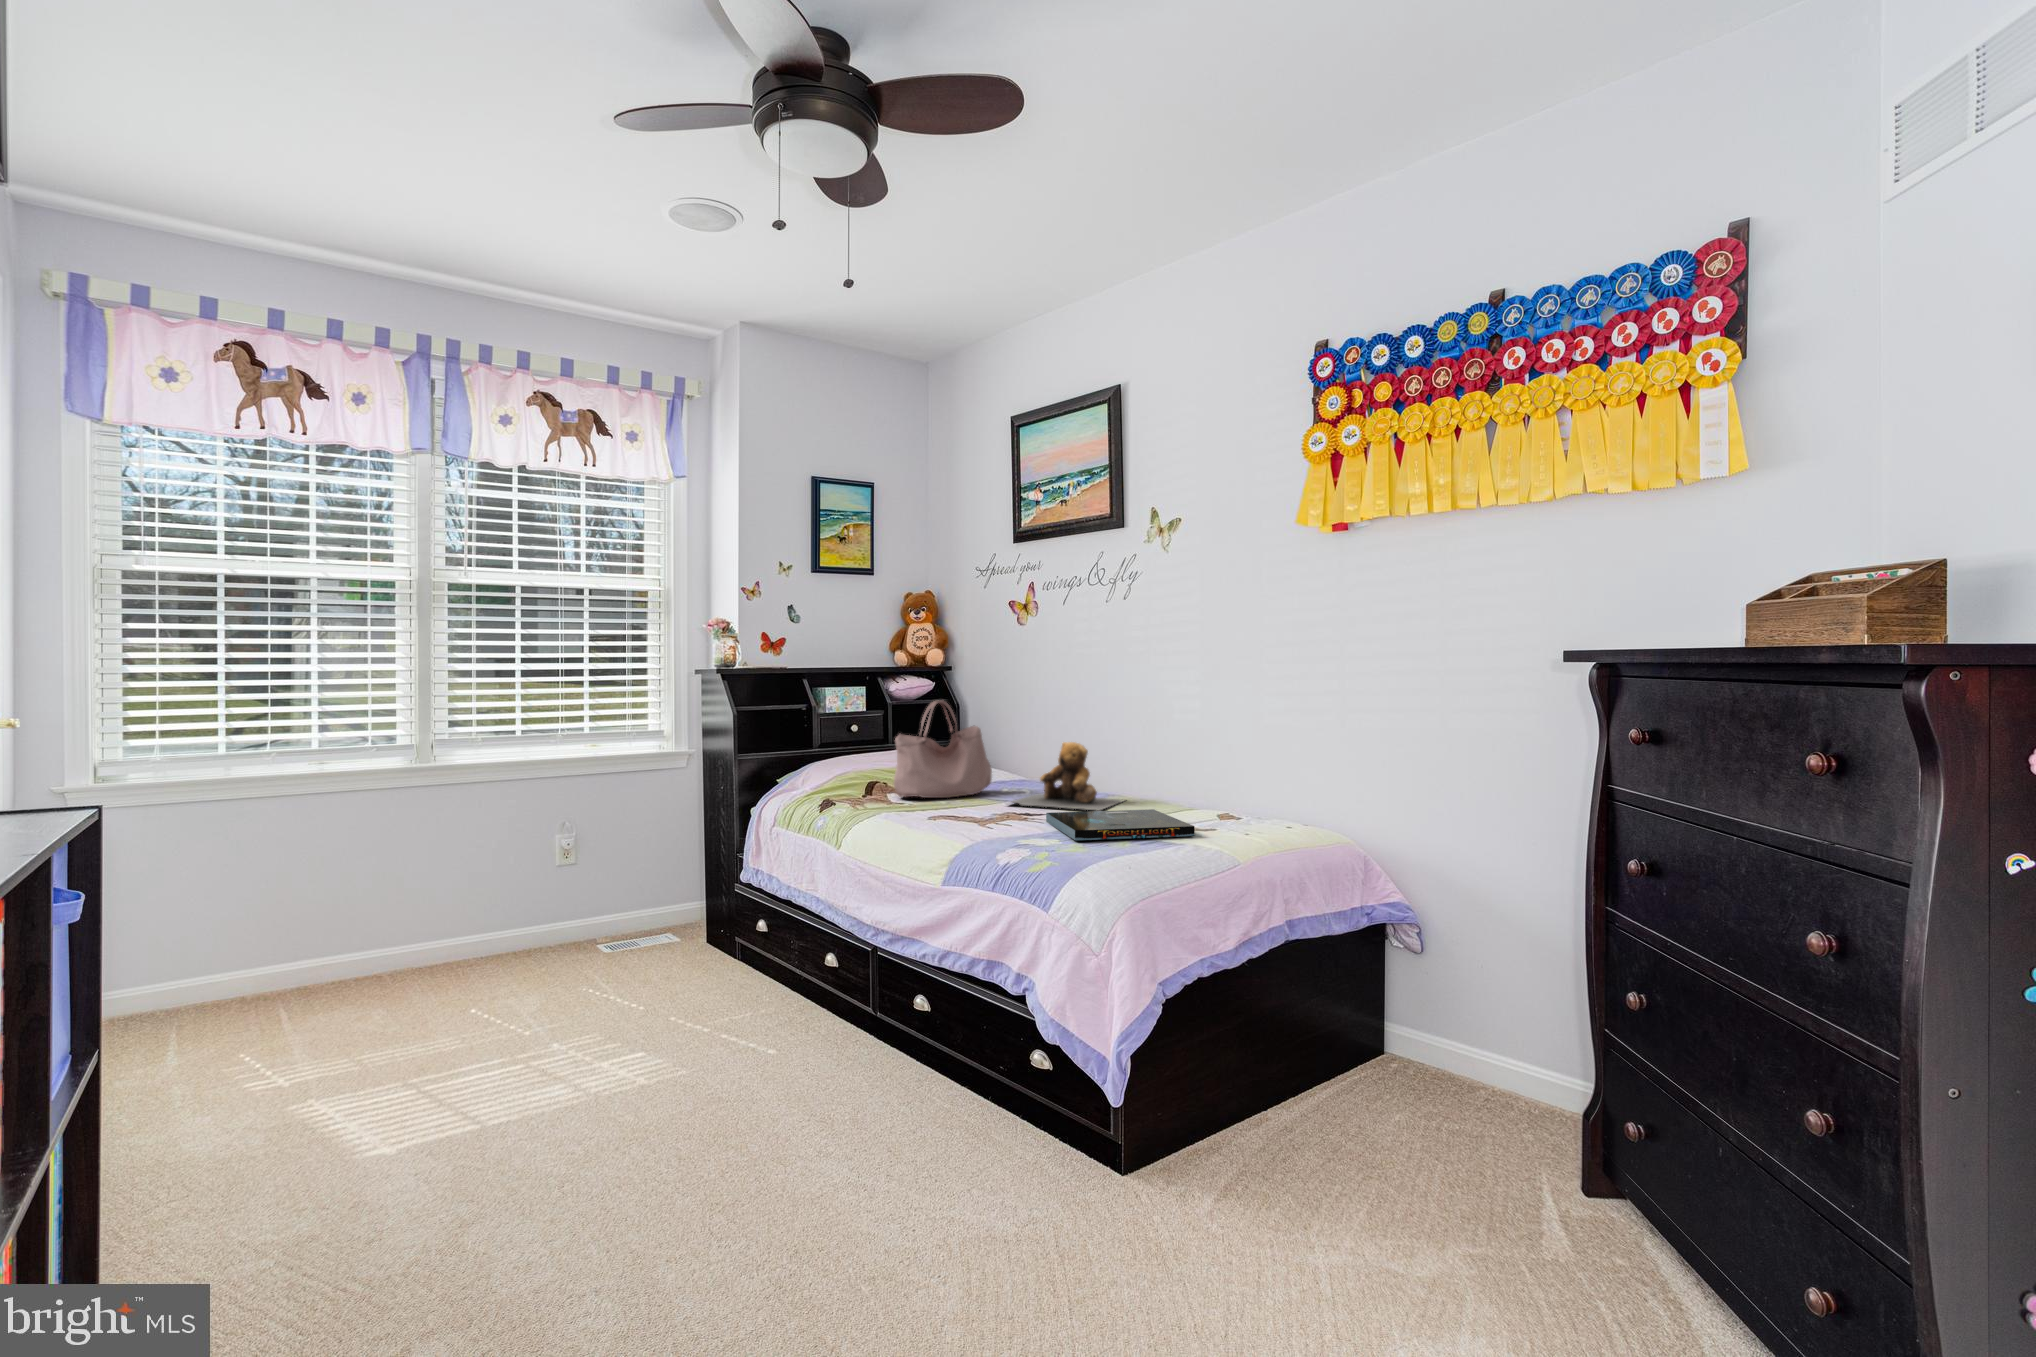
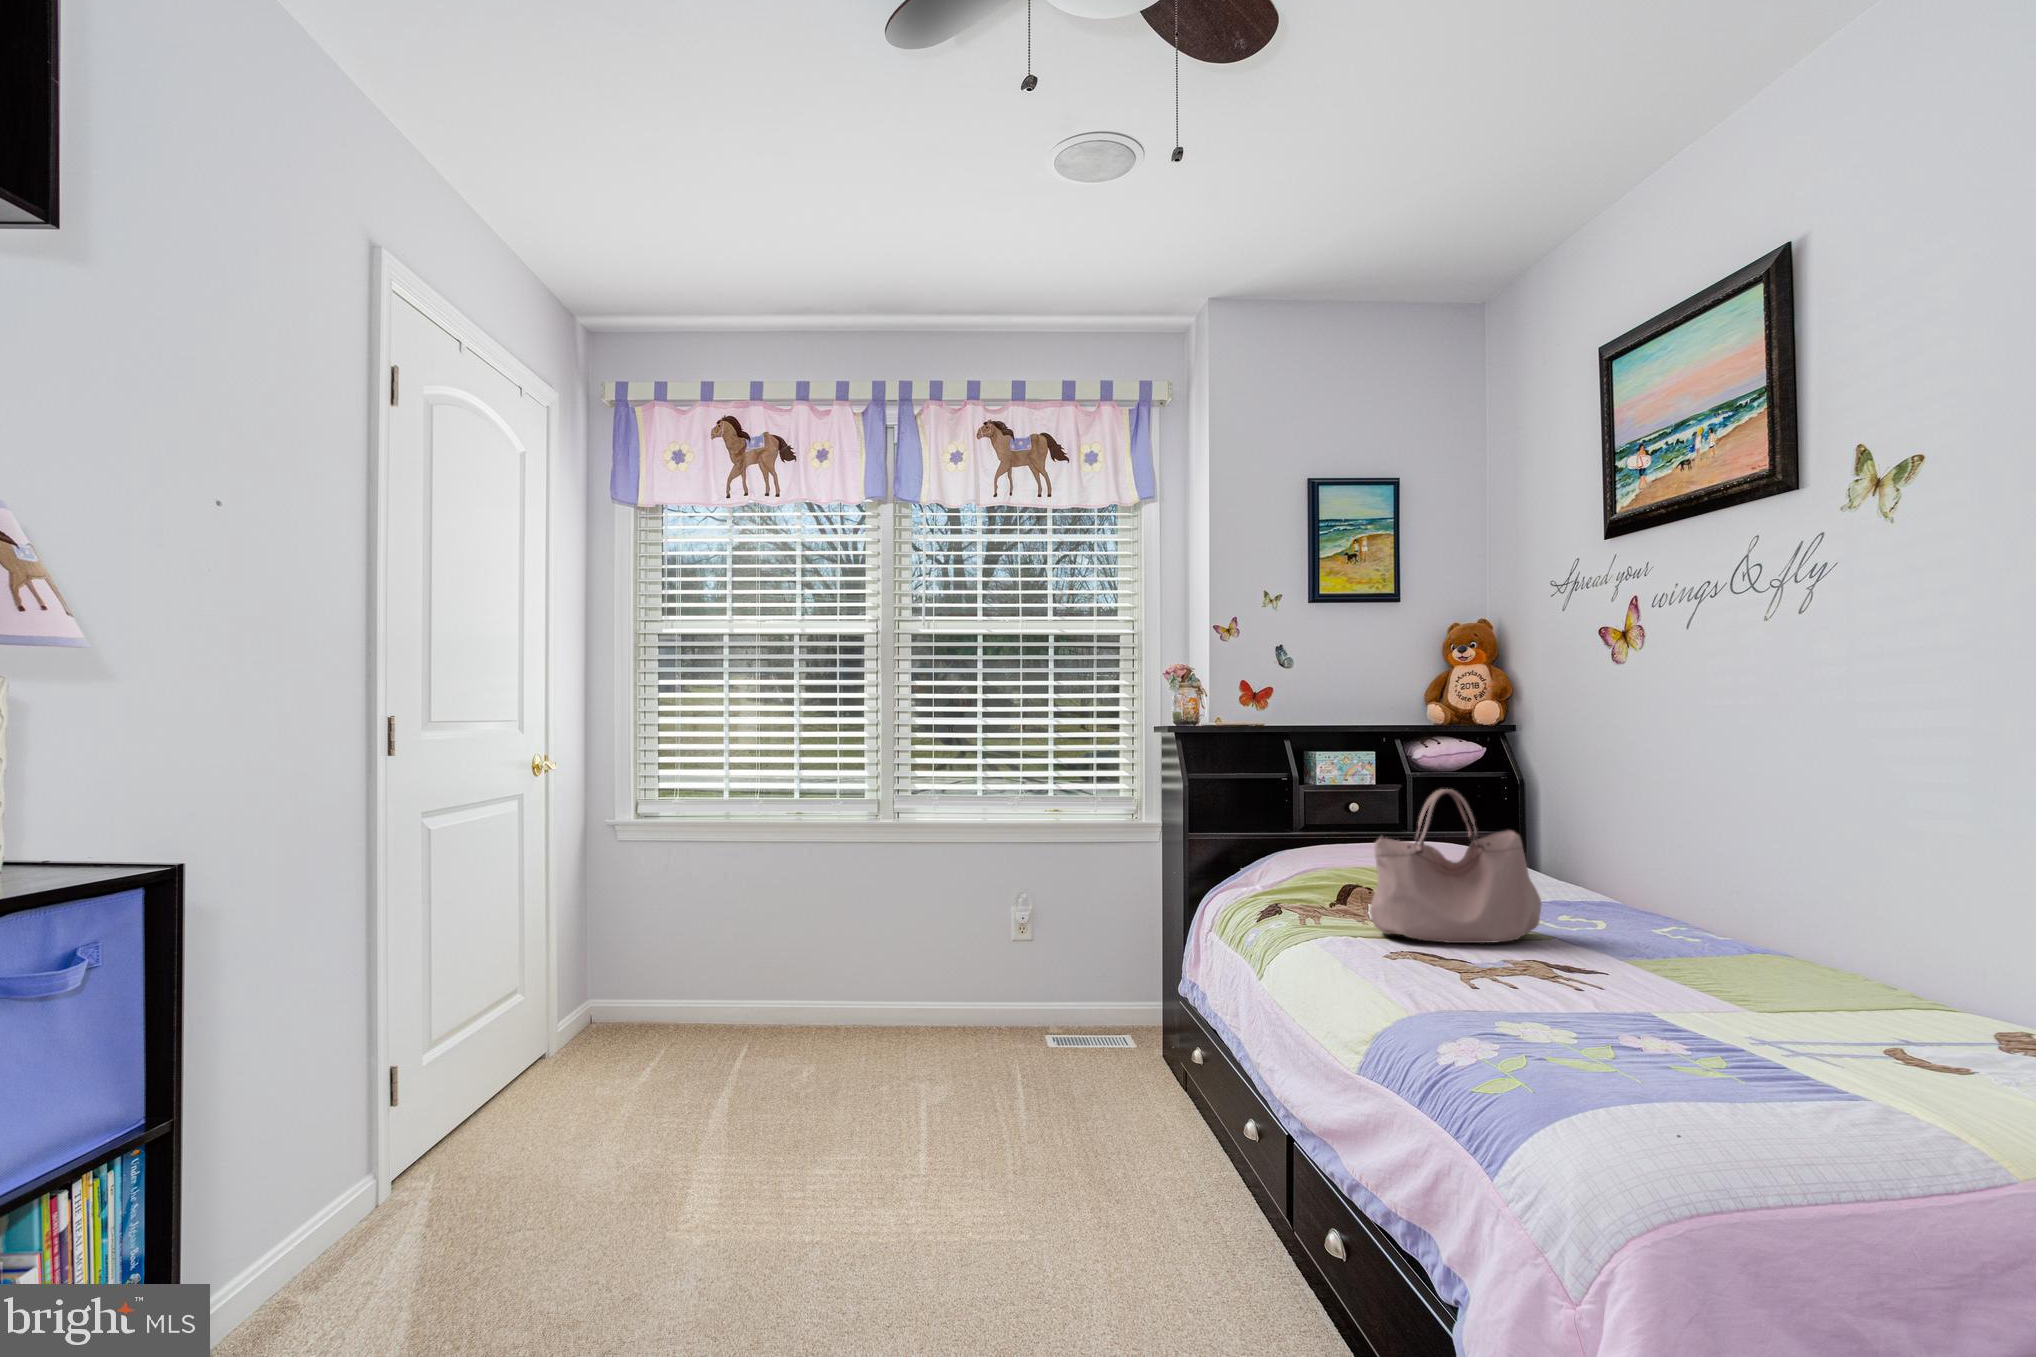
teddy bear: present [1010,742,1124,811] -> none [1545,878,1809,1025]
board game: present [1046,809,1195,840] -> none [1600,1020,1949,1162]

